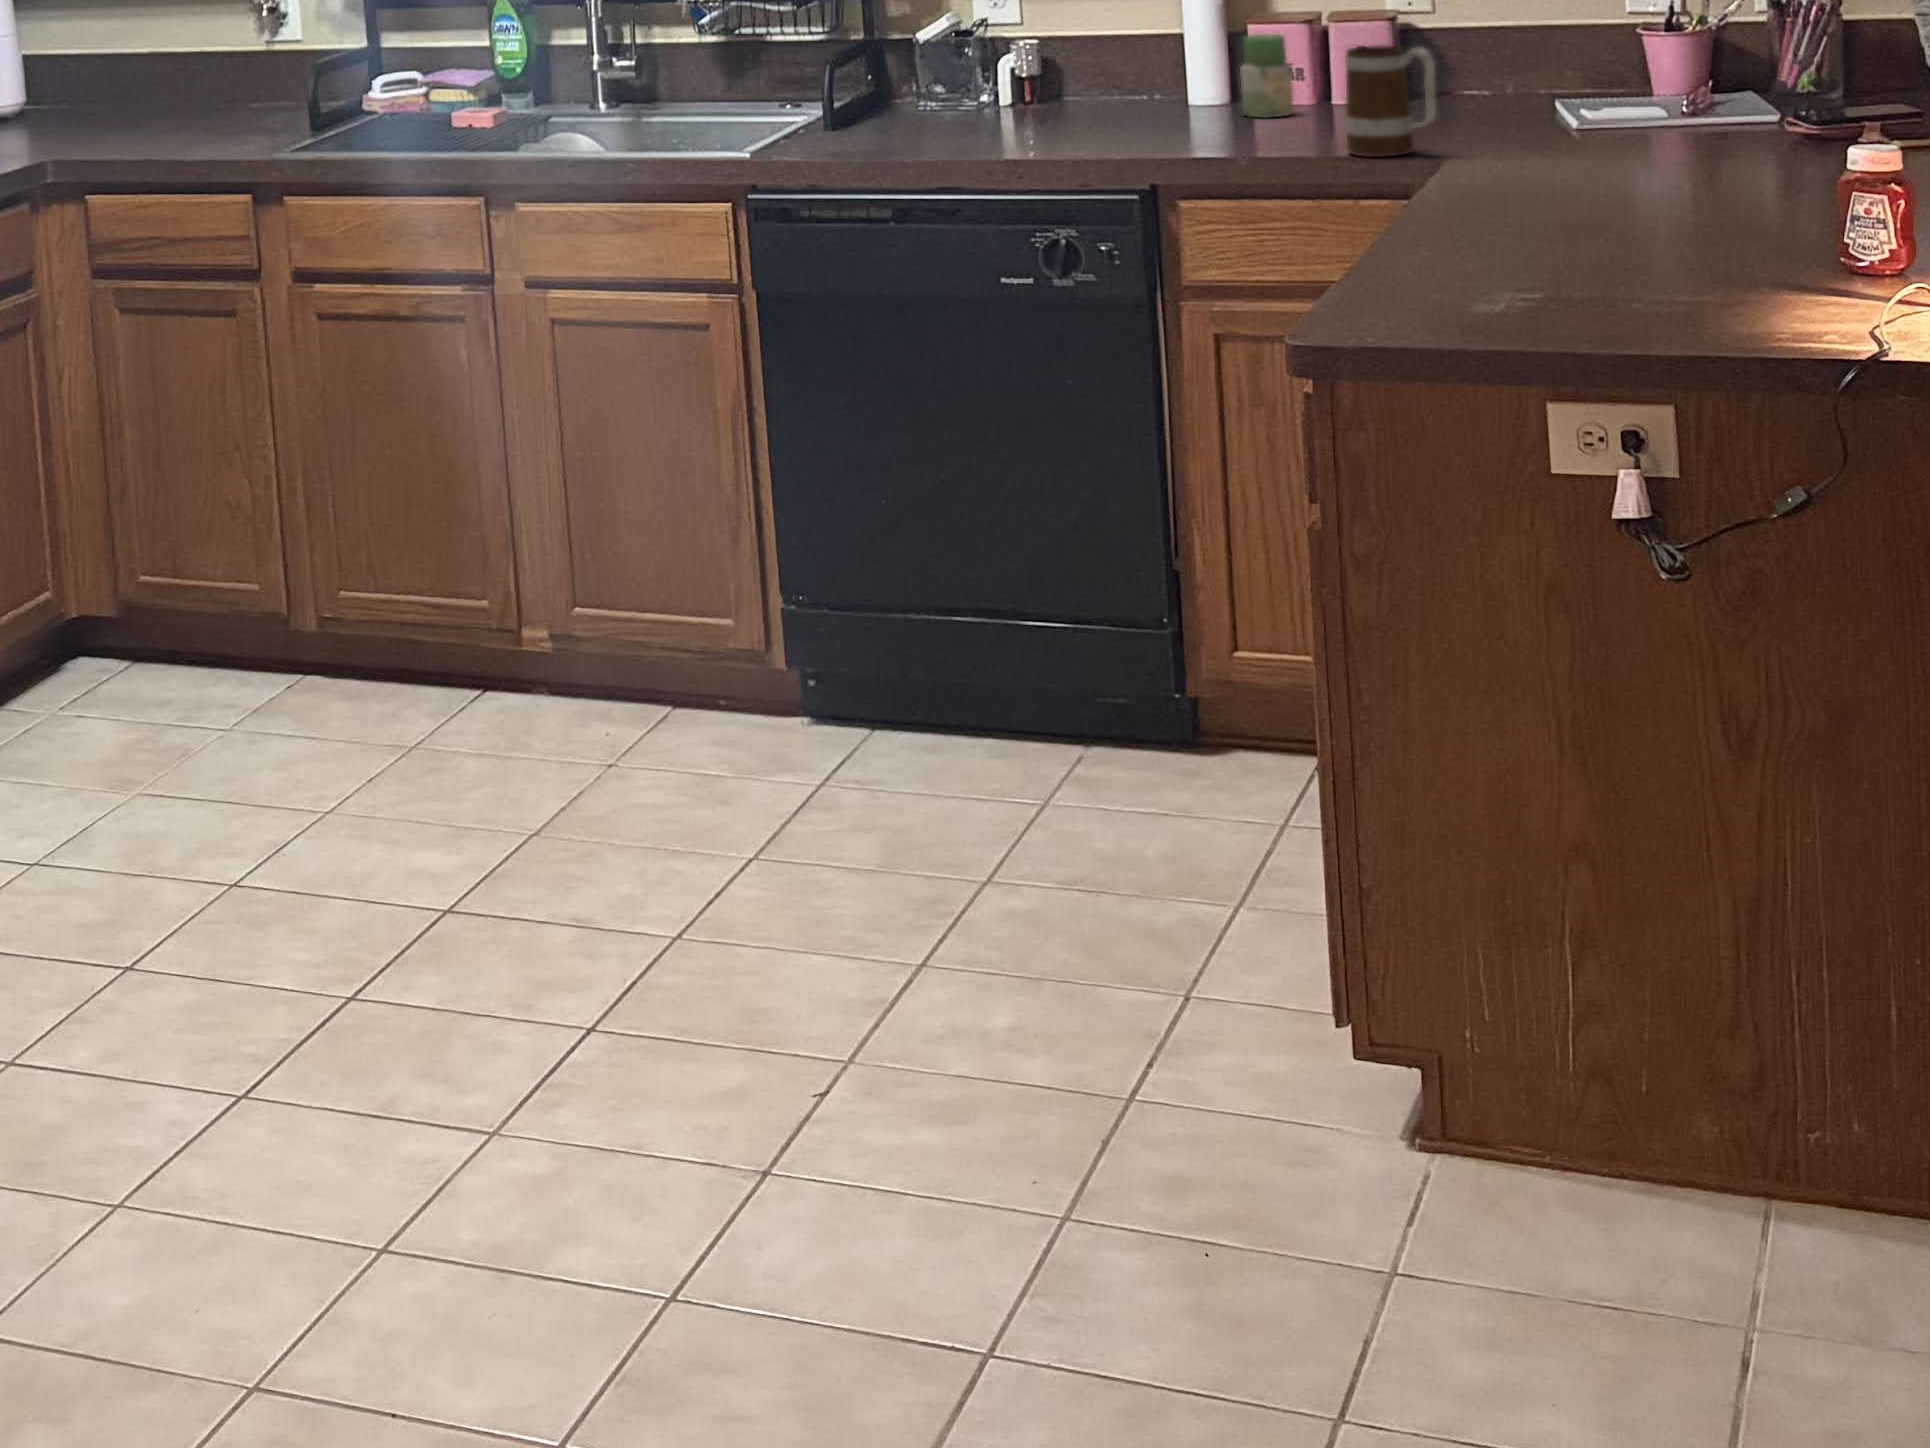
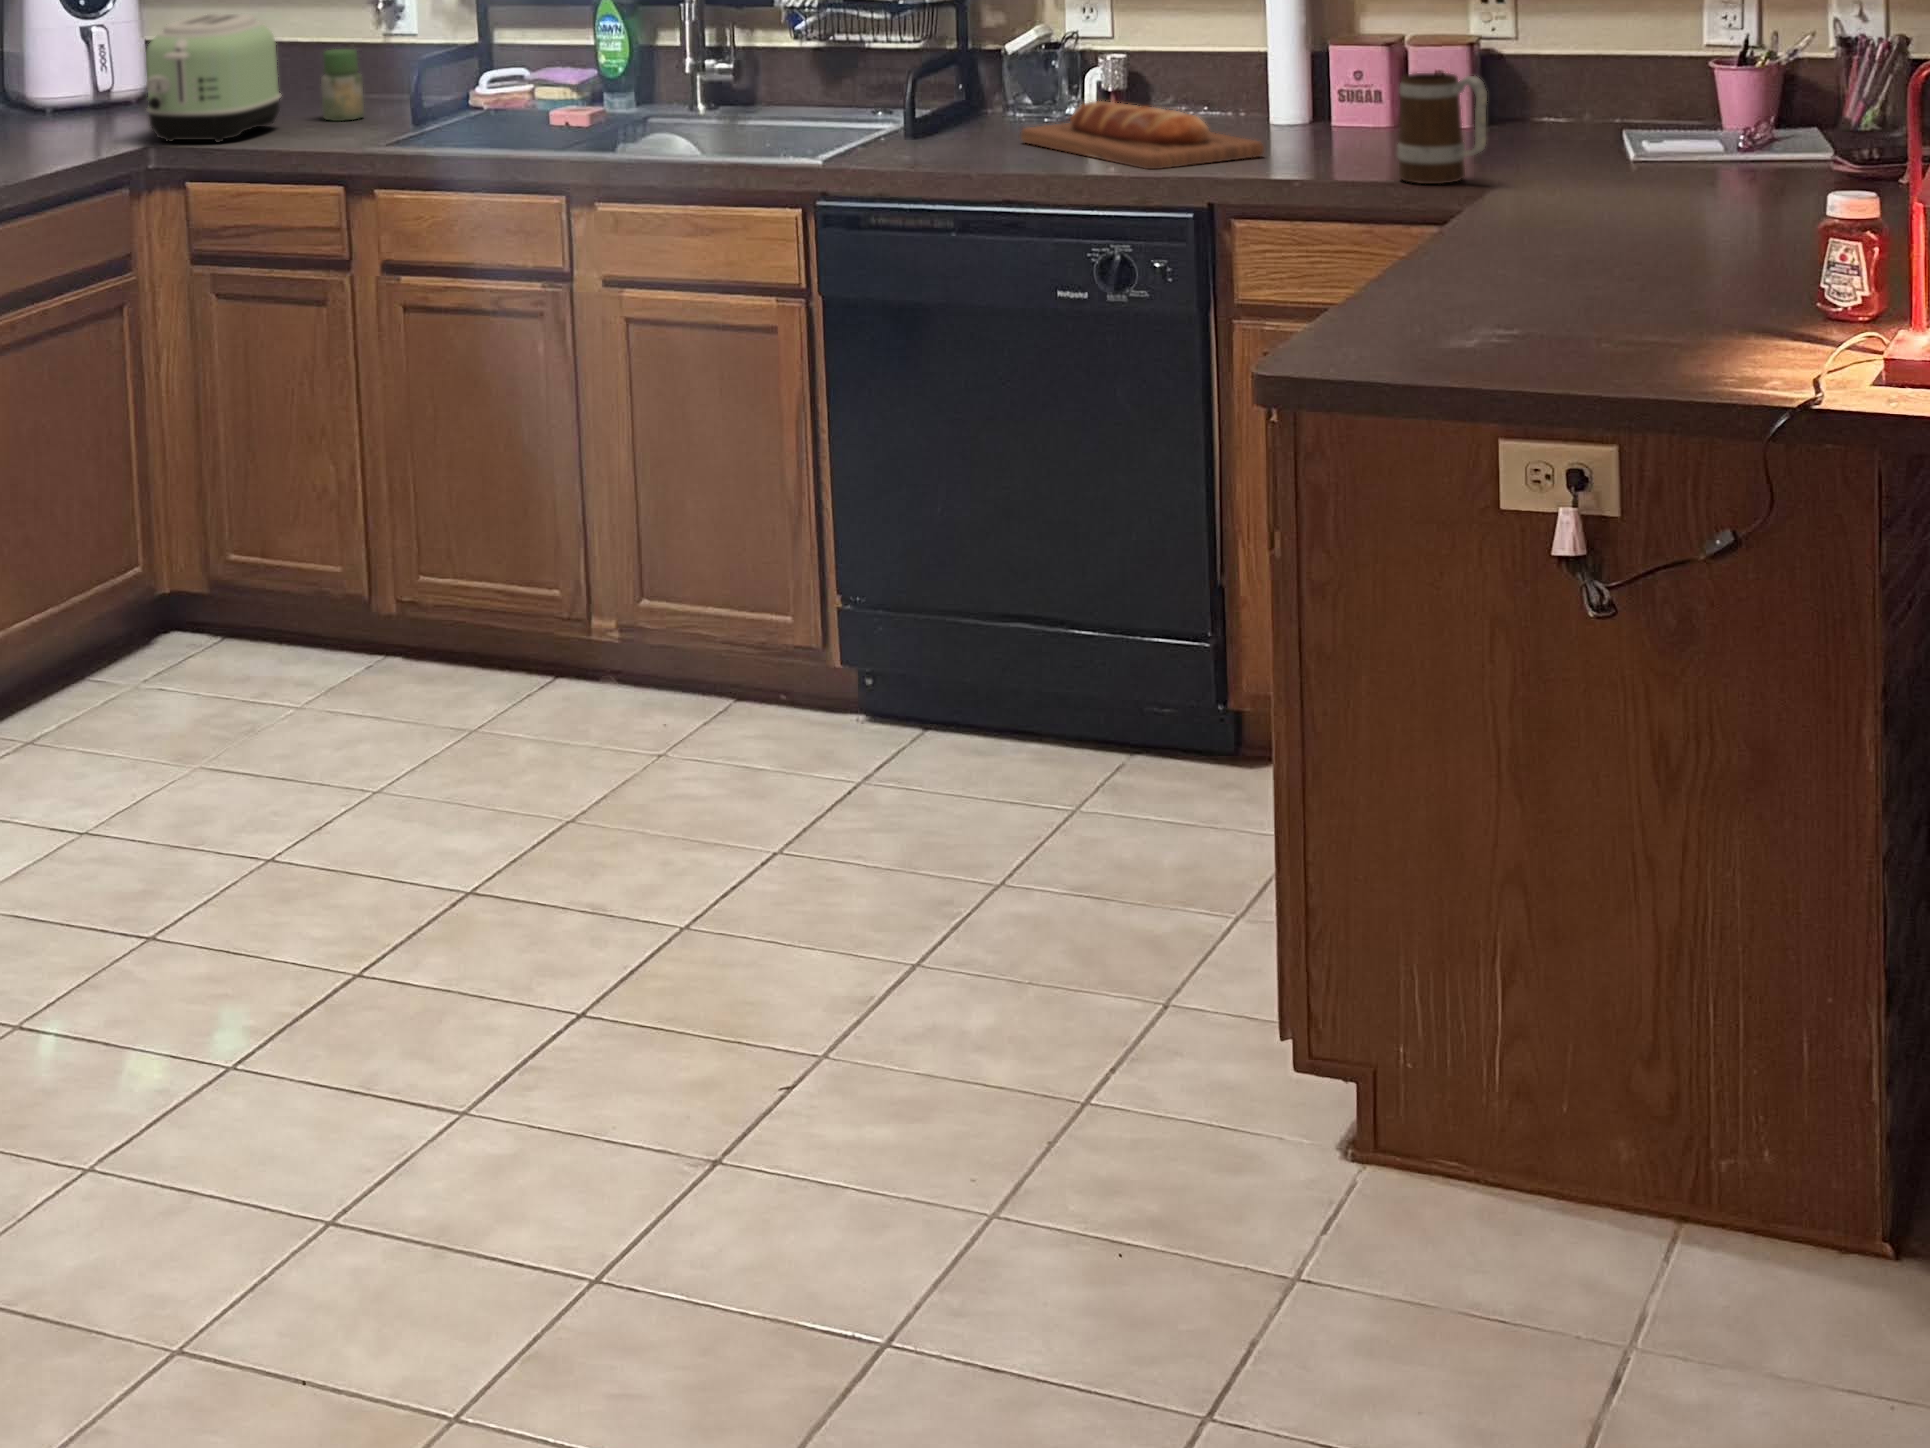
toaster: none [45,24,180,155] -> present [146,14,281,142]
jar: present [1240,34,1294,118] -> present [321,49,364,121]
bread loaf: none [945,86,1200,152] -> present [1021,101,1264,169]

